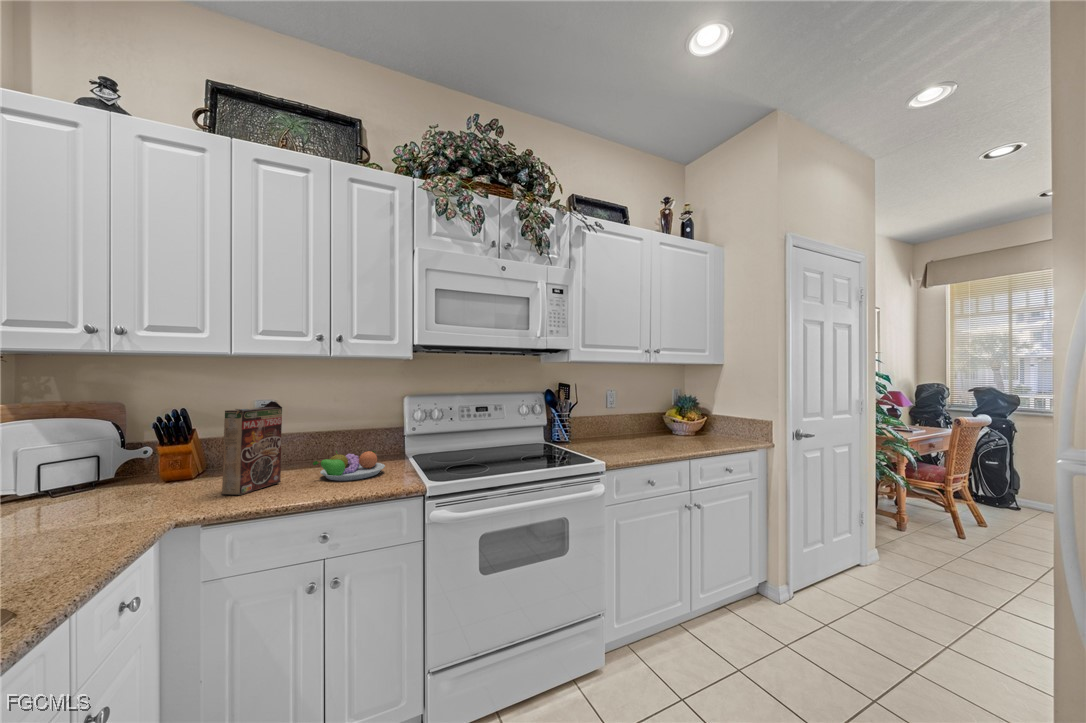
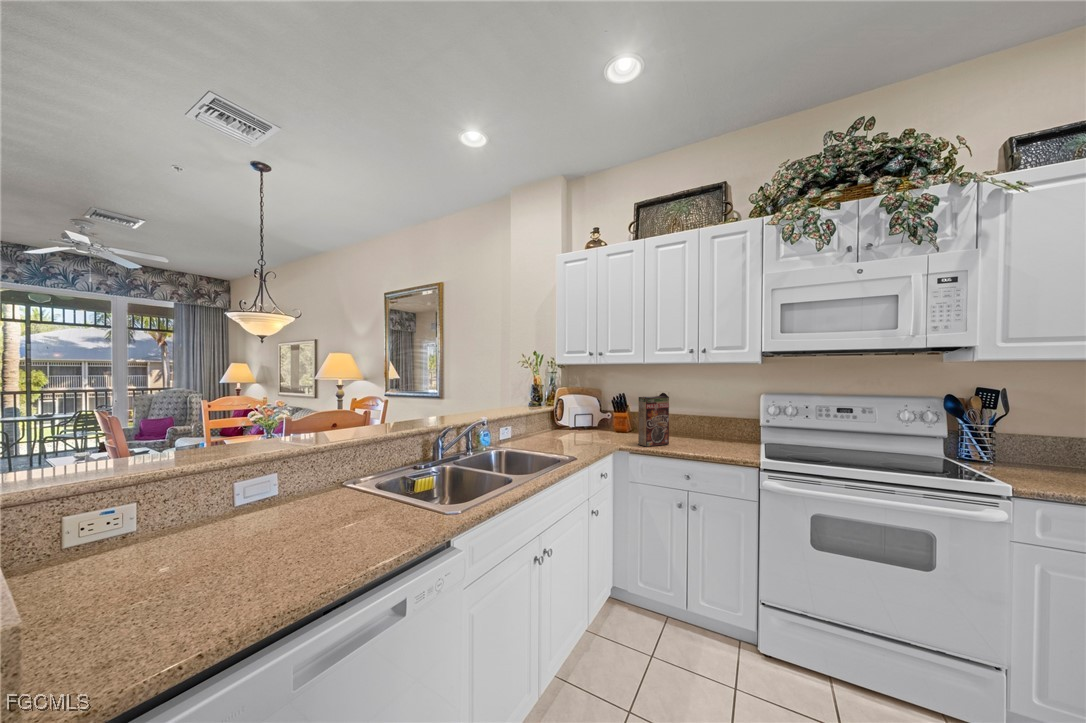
fruit bowl: present [313,451,385,481] -> none [687,430,739,453]

